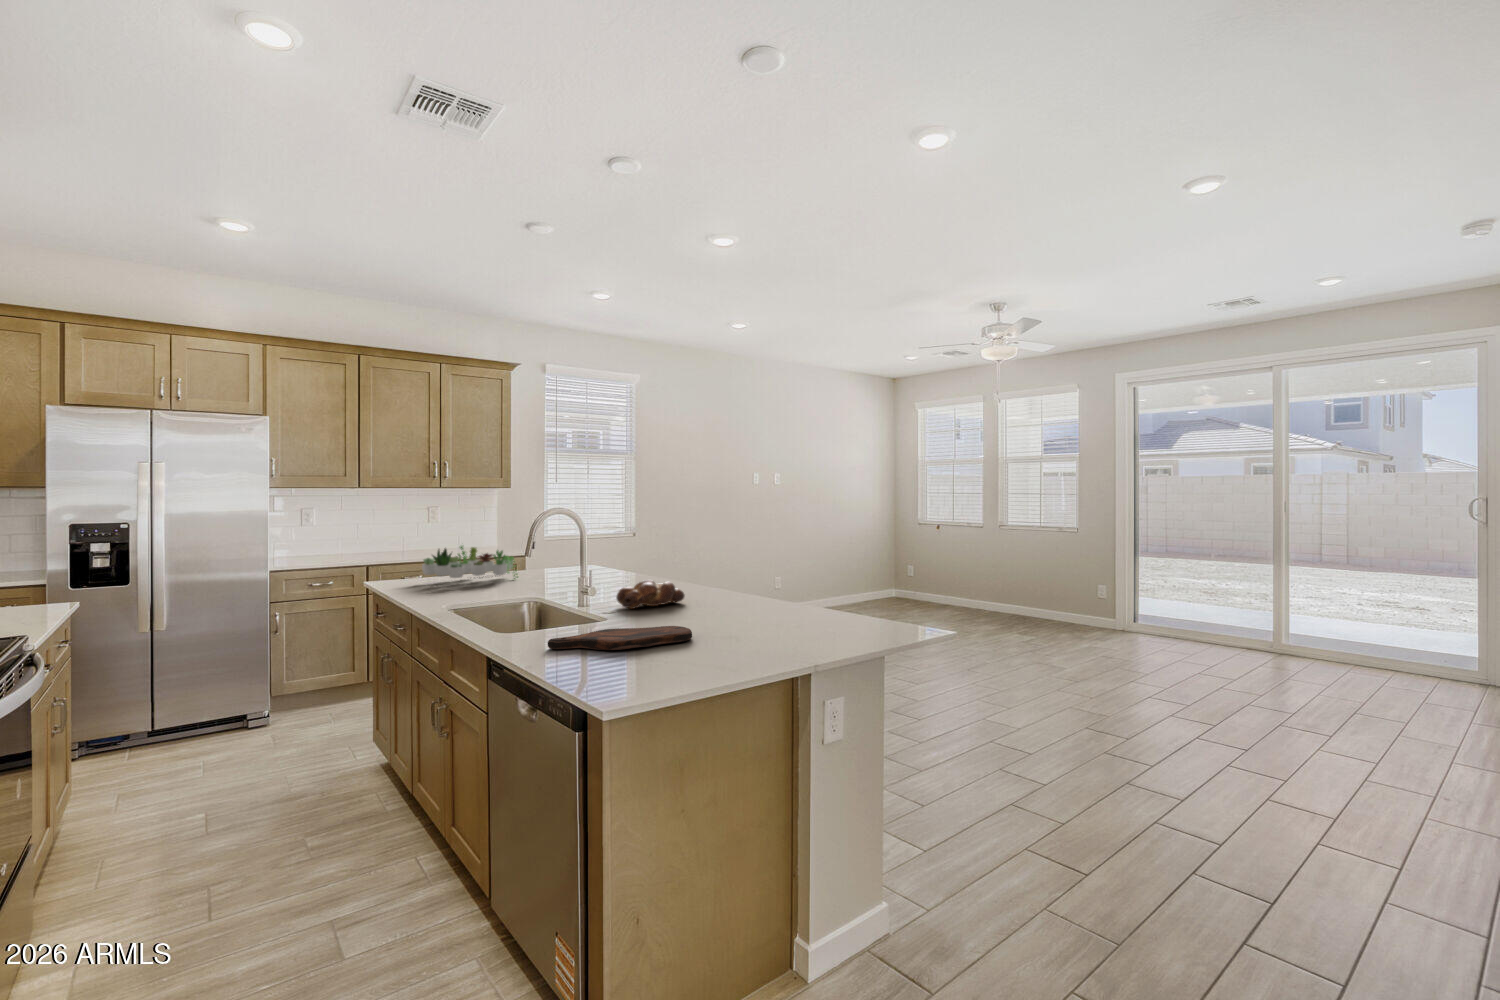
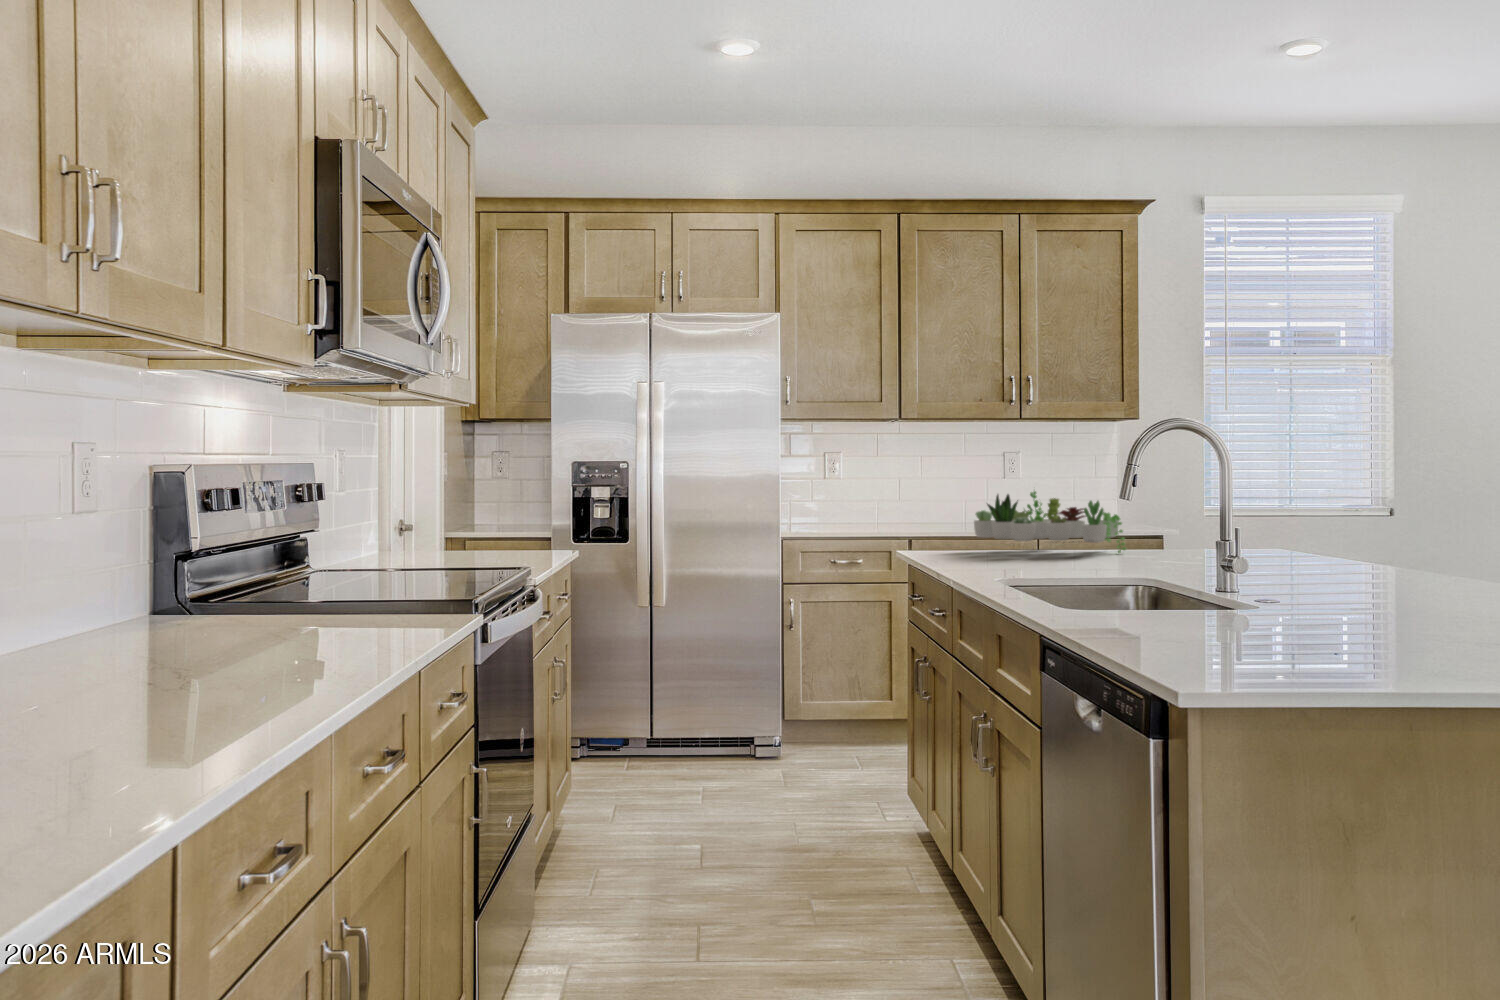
bread loaf: present [616,580,685,609] -> none [1288,543,1434,592]
cutting board: present [548,626,692,650] -> none [1139,602,1423,632]

